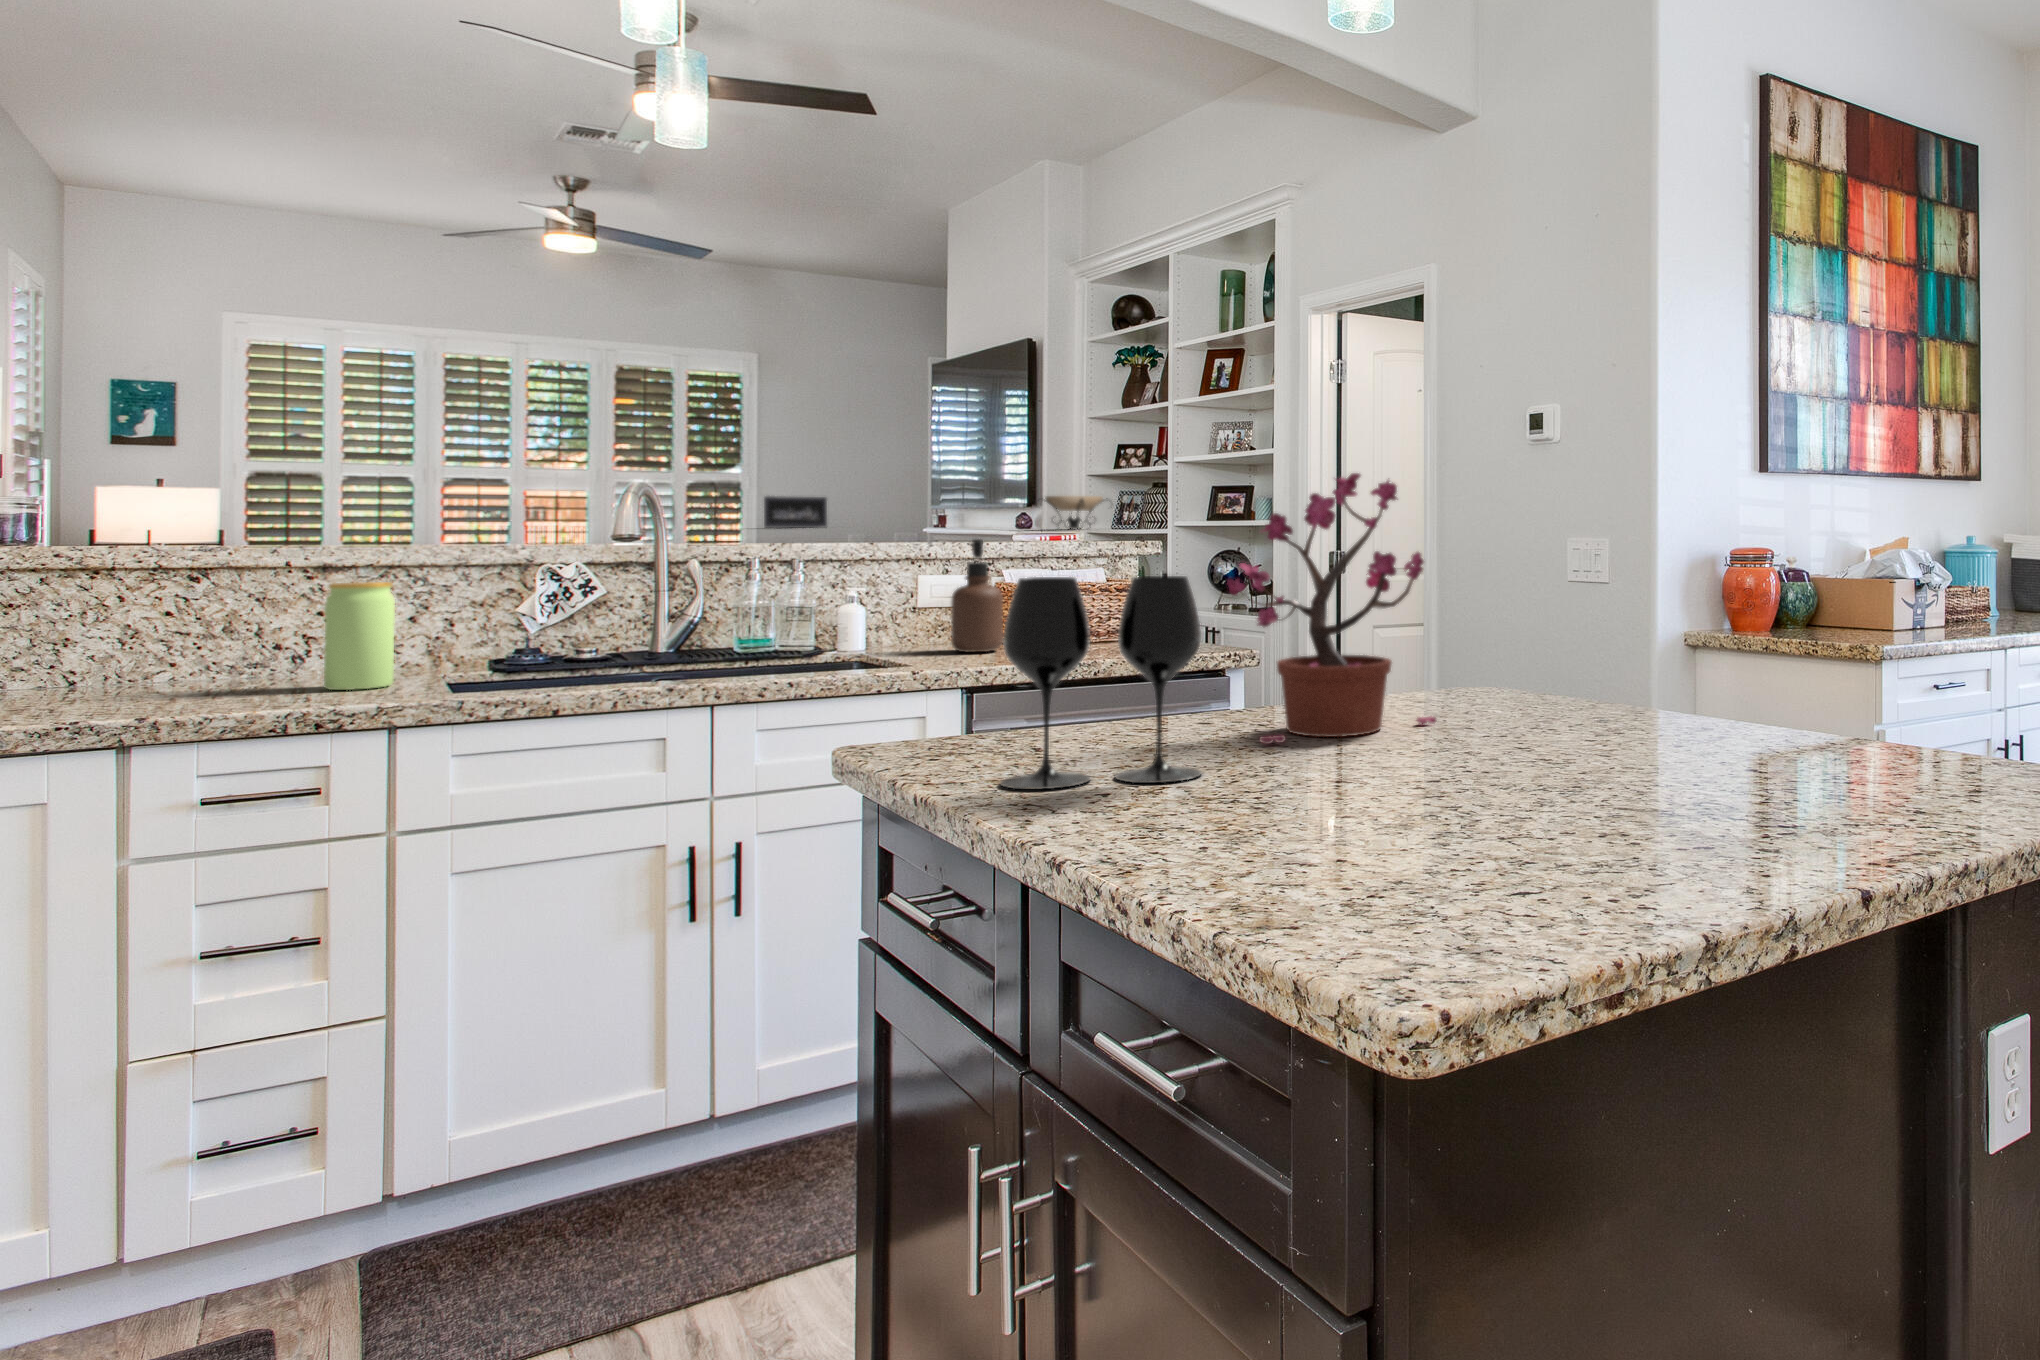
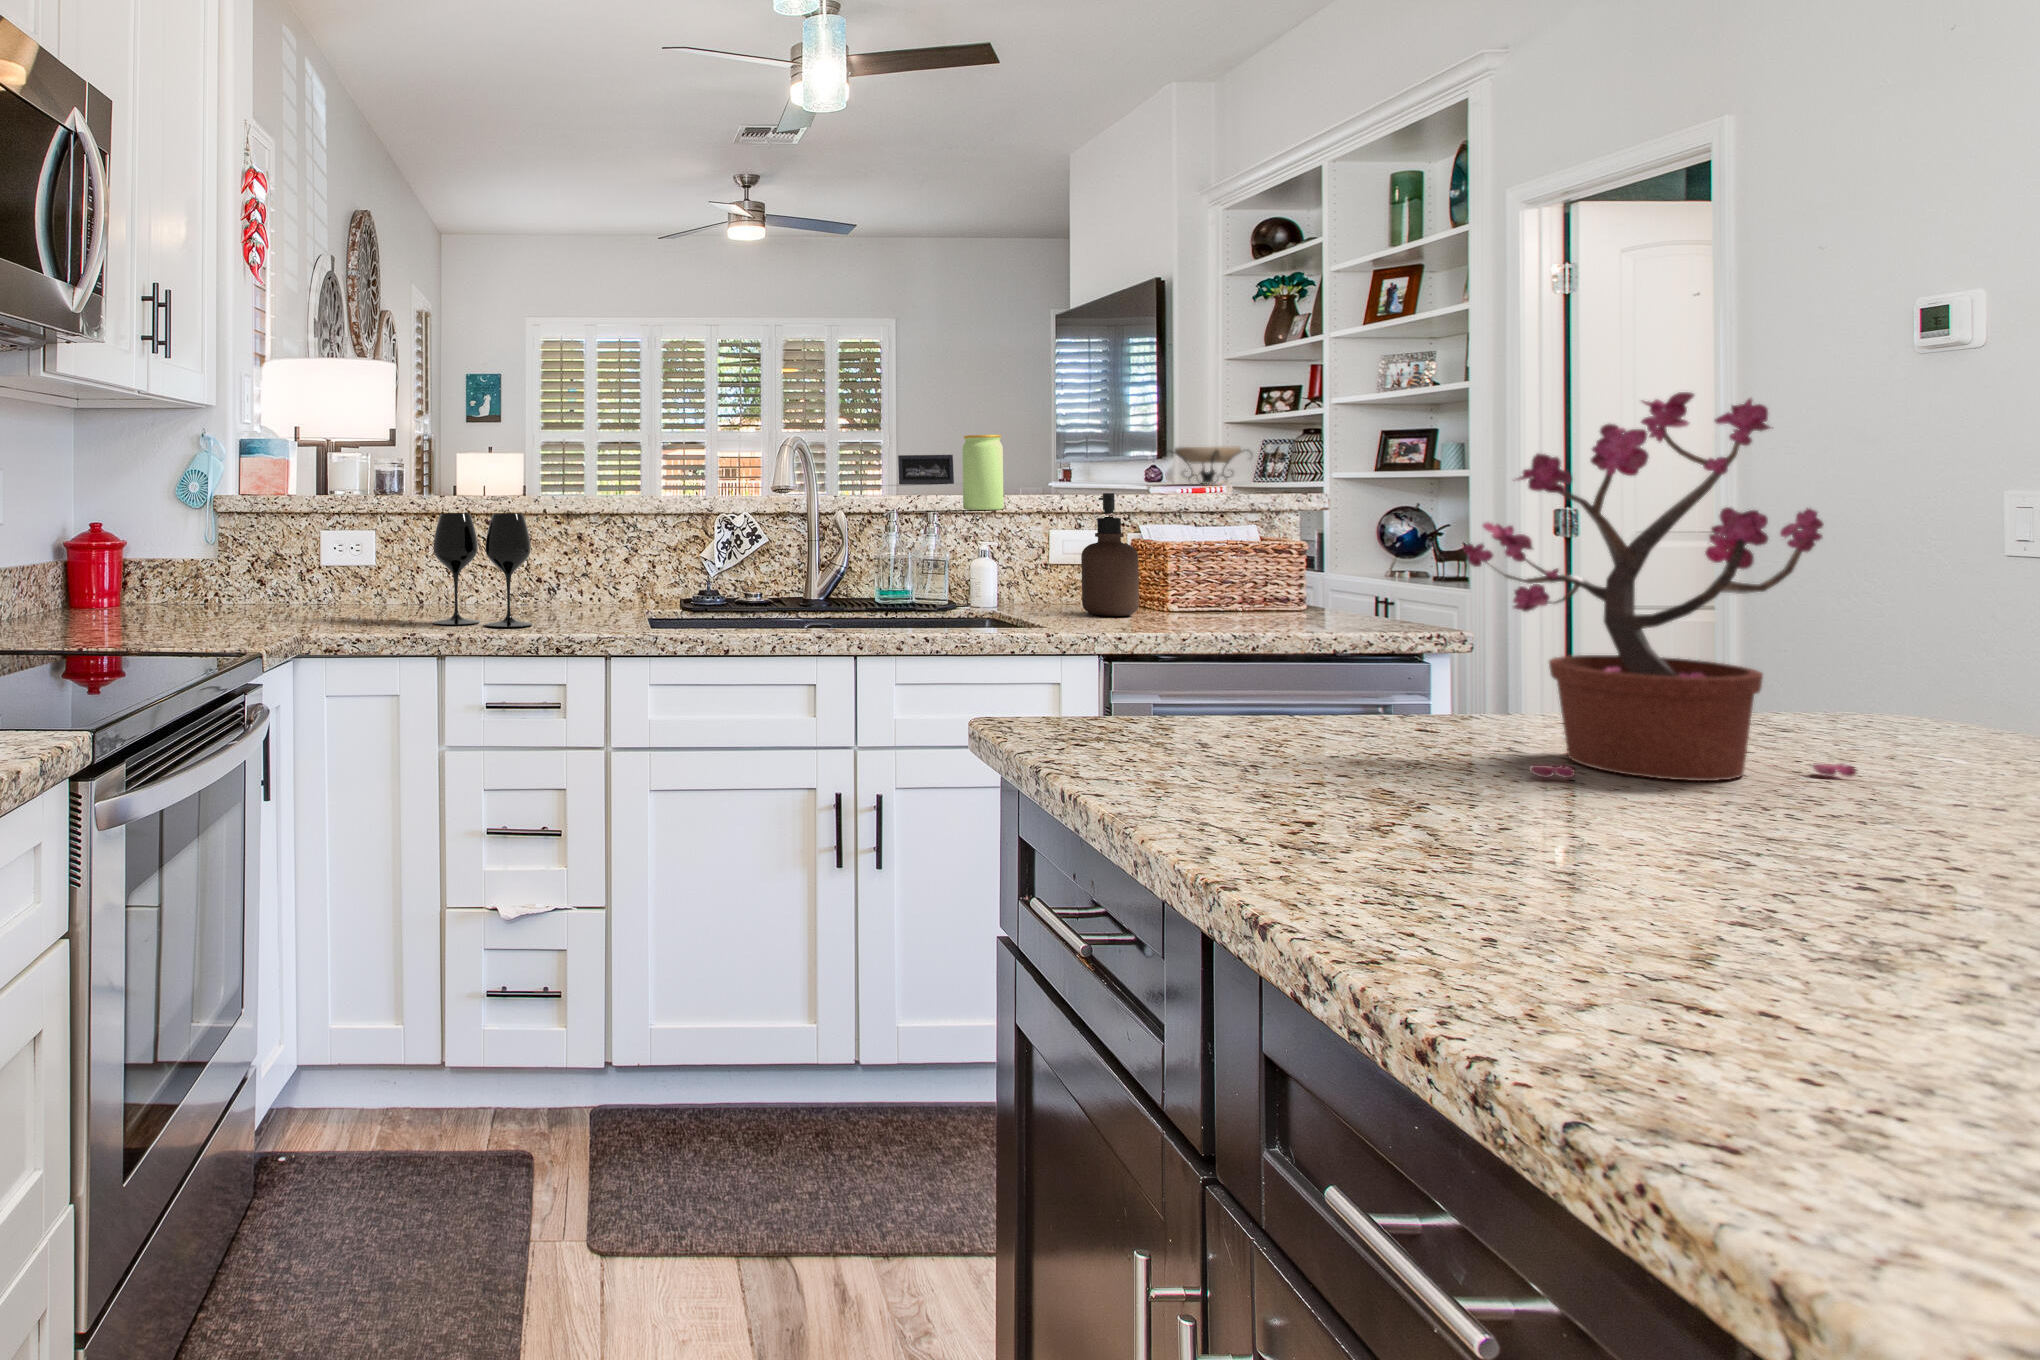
wine glass: present [1000,576,1202,790] -> present [433,513,532,627]
jar: present [324,582,395,690] -> present [963,435,1003,510]

